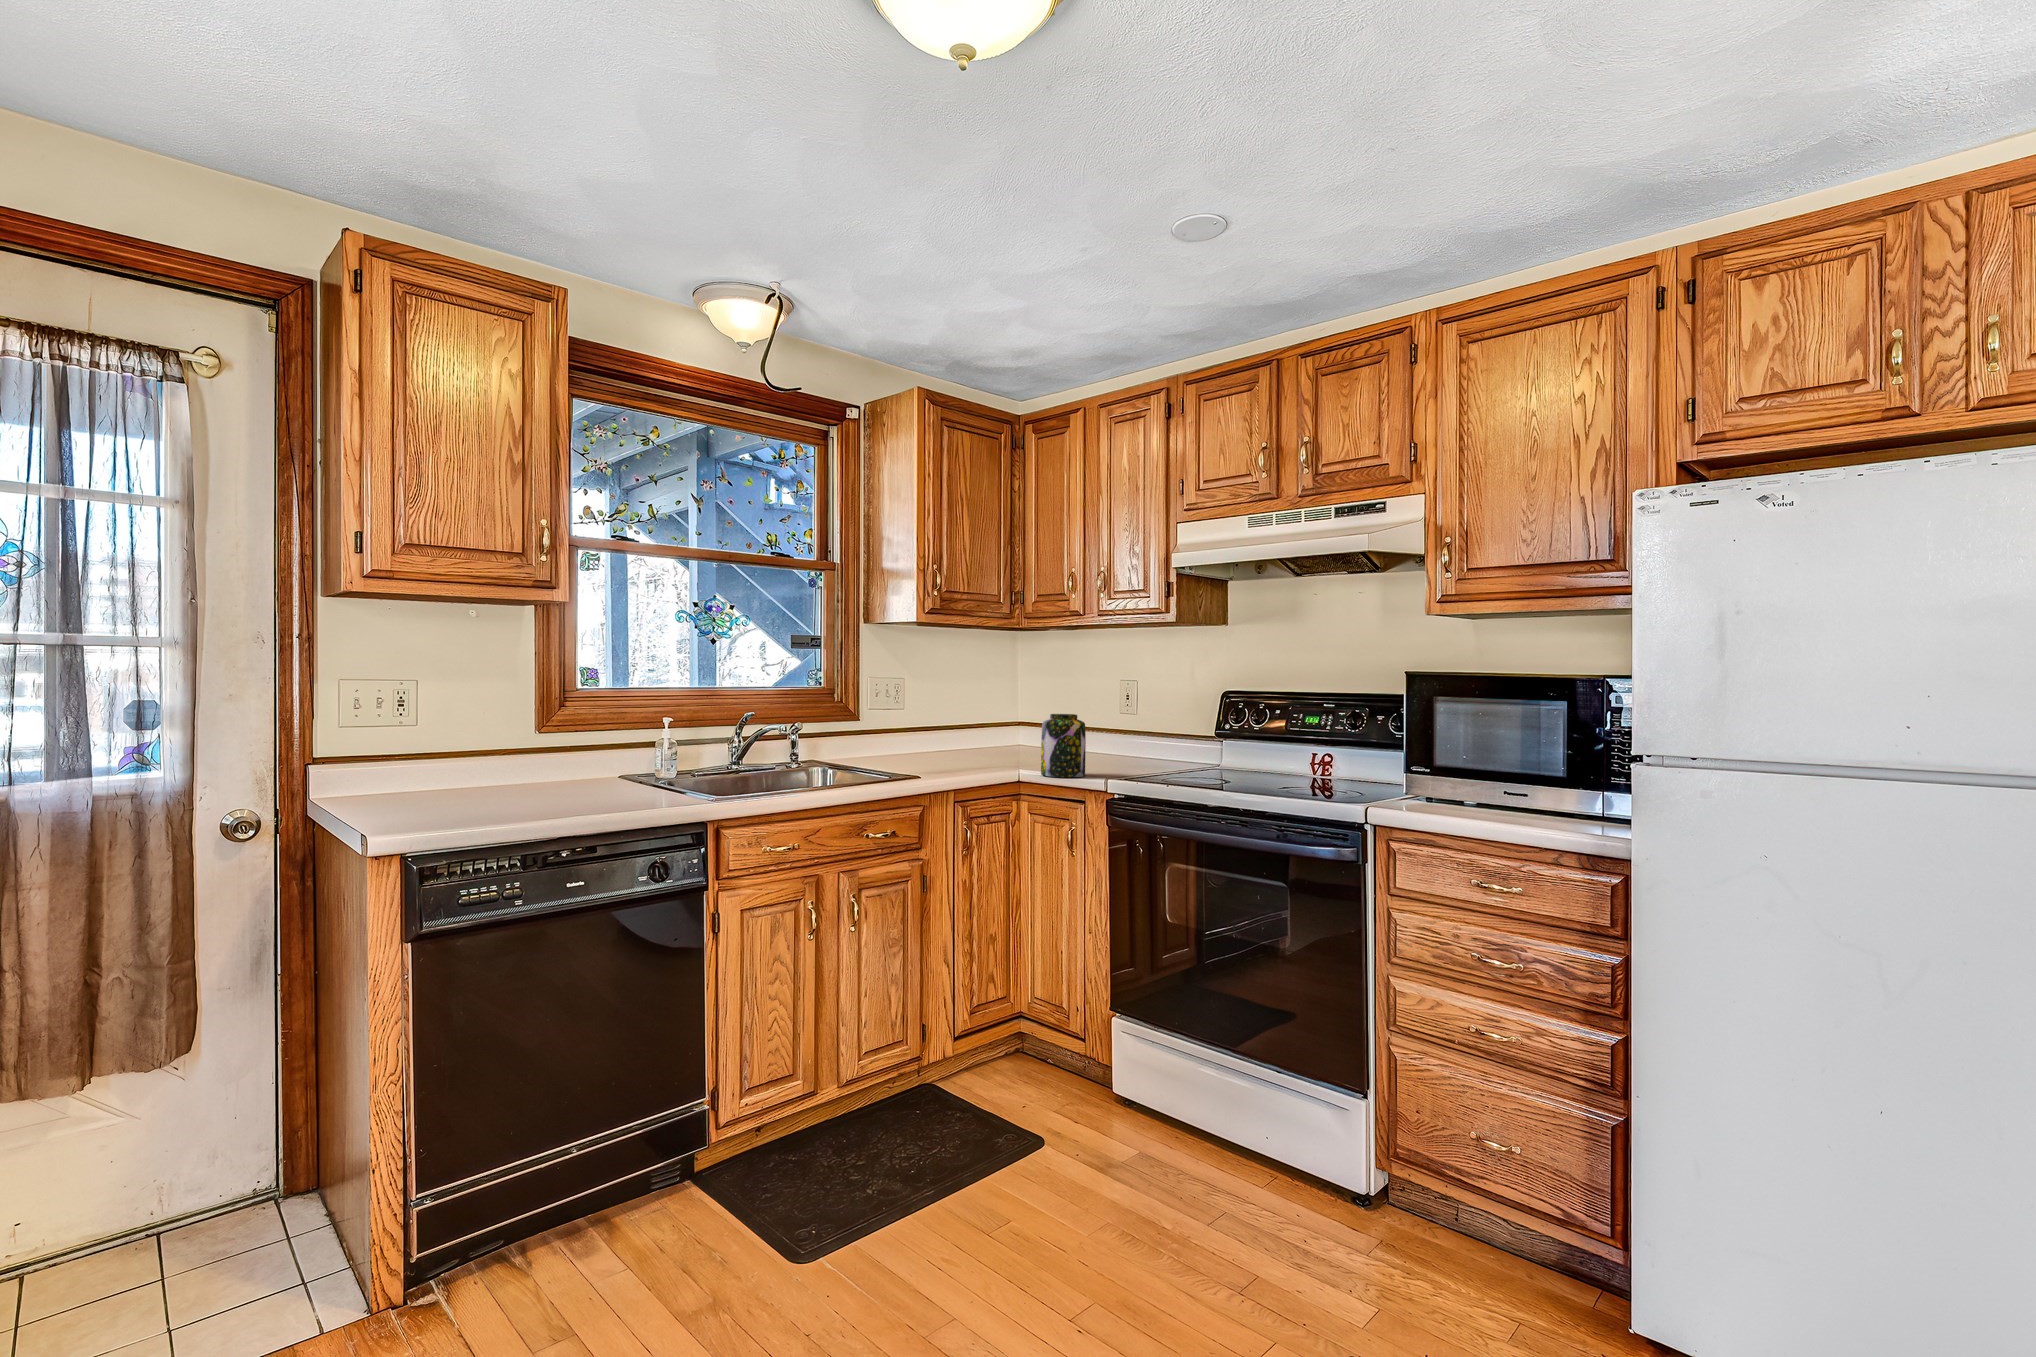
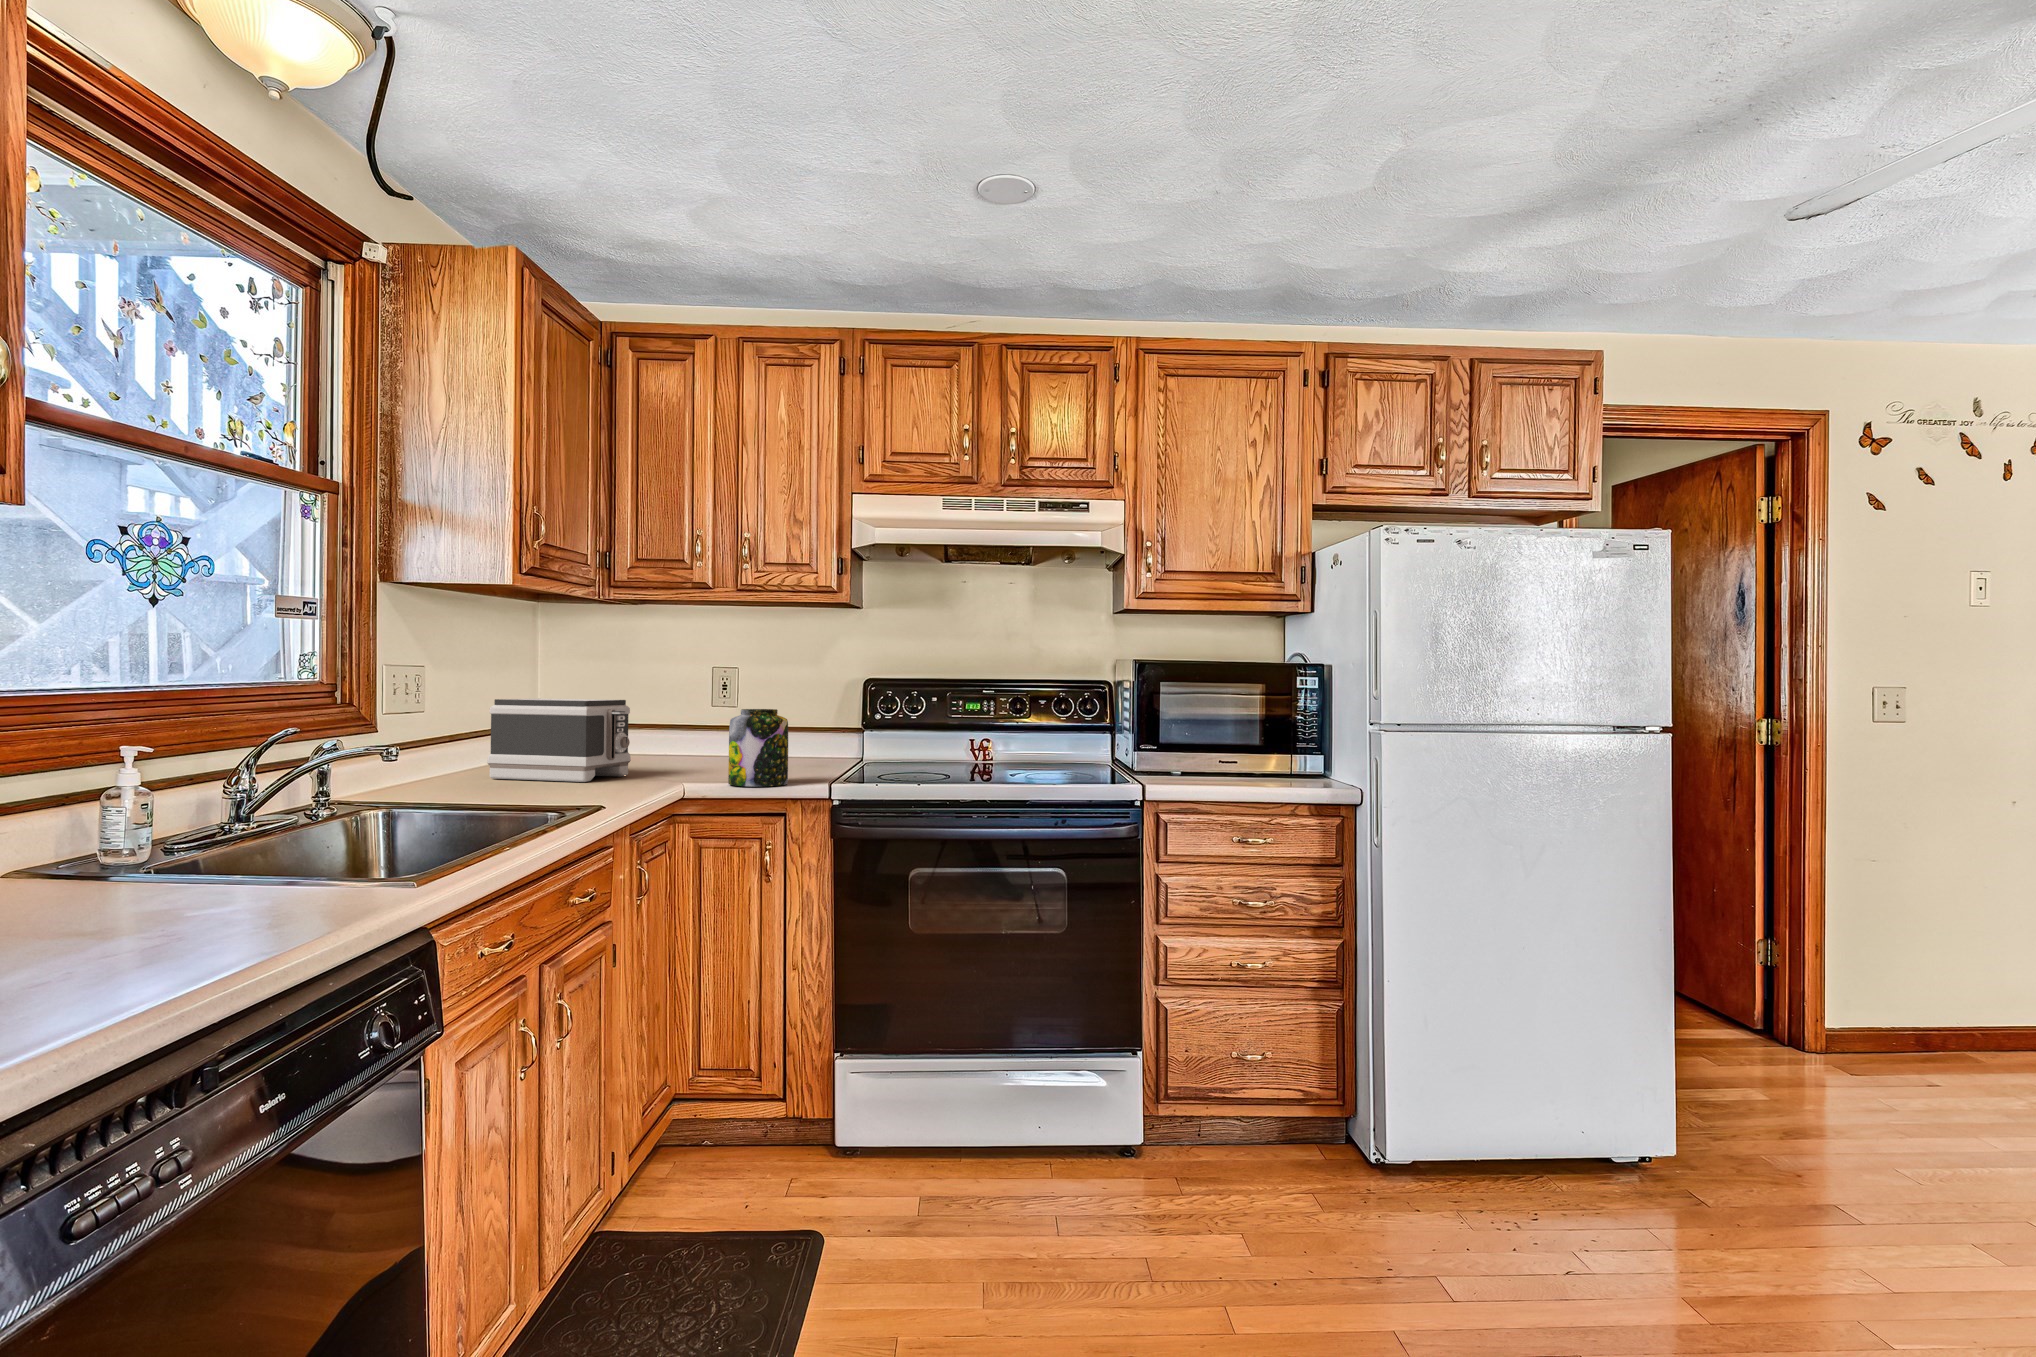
toaster: none [937,702,1019,764] -> present [487,698,631,782]

